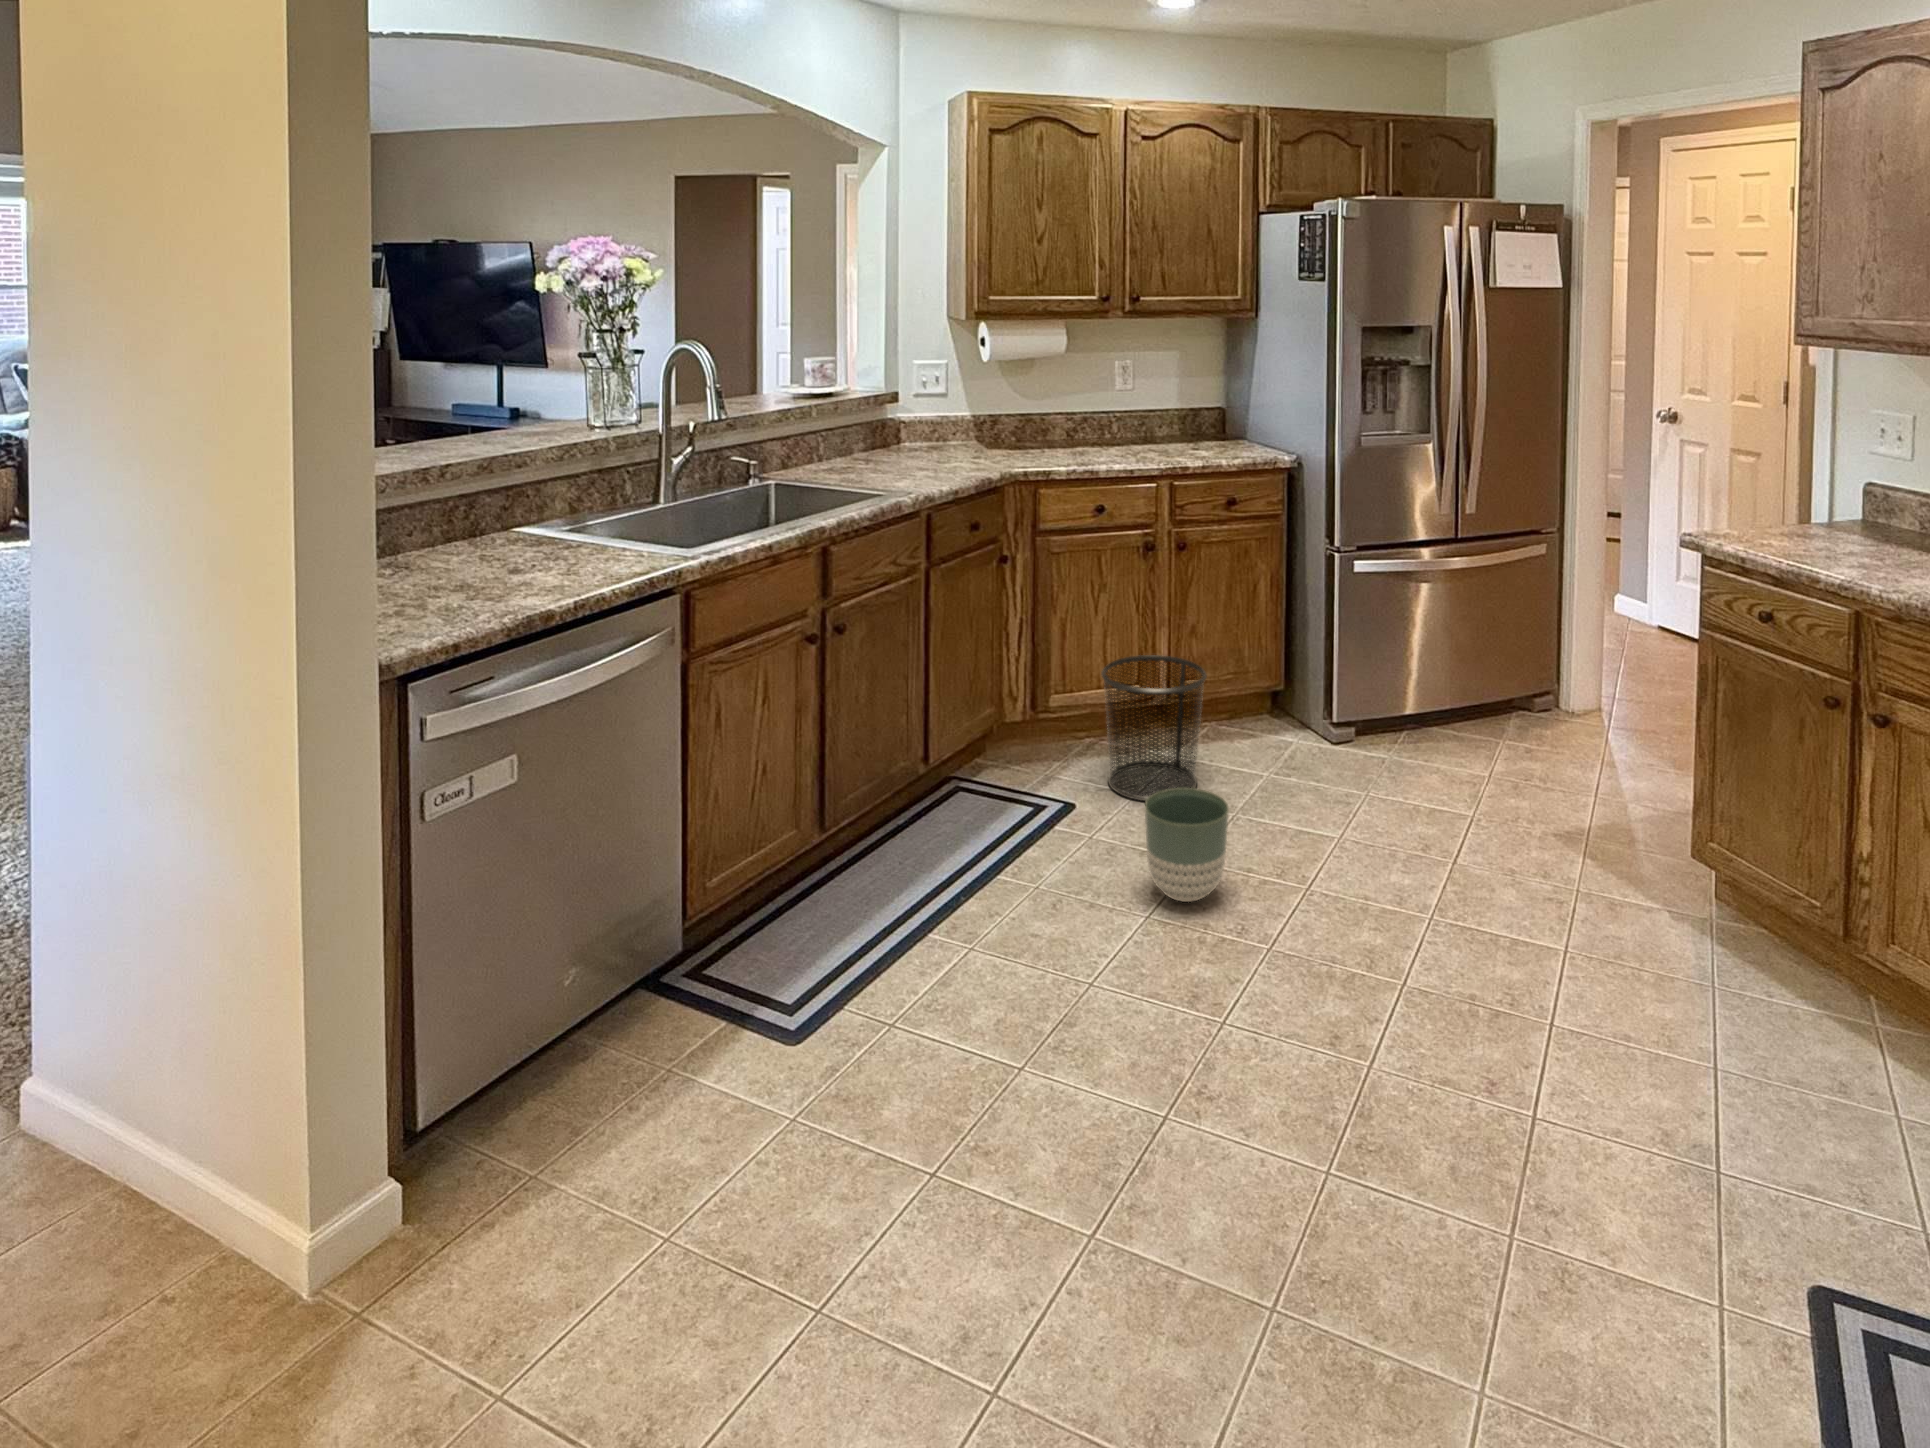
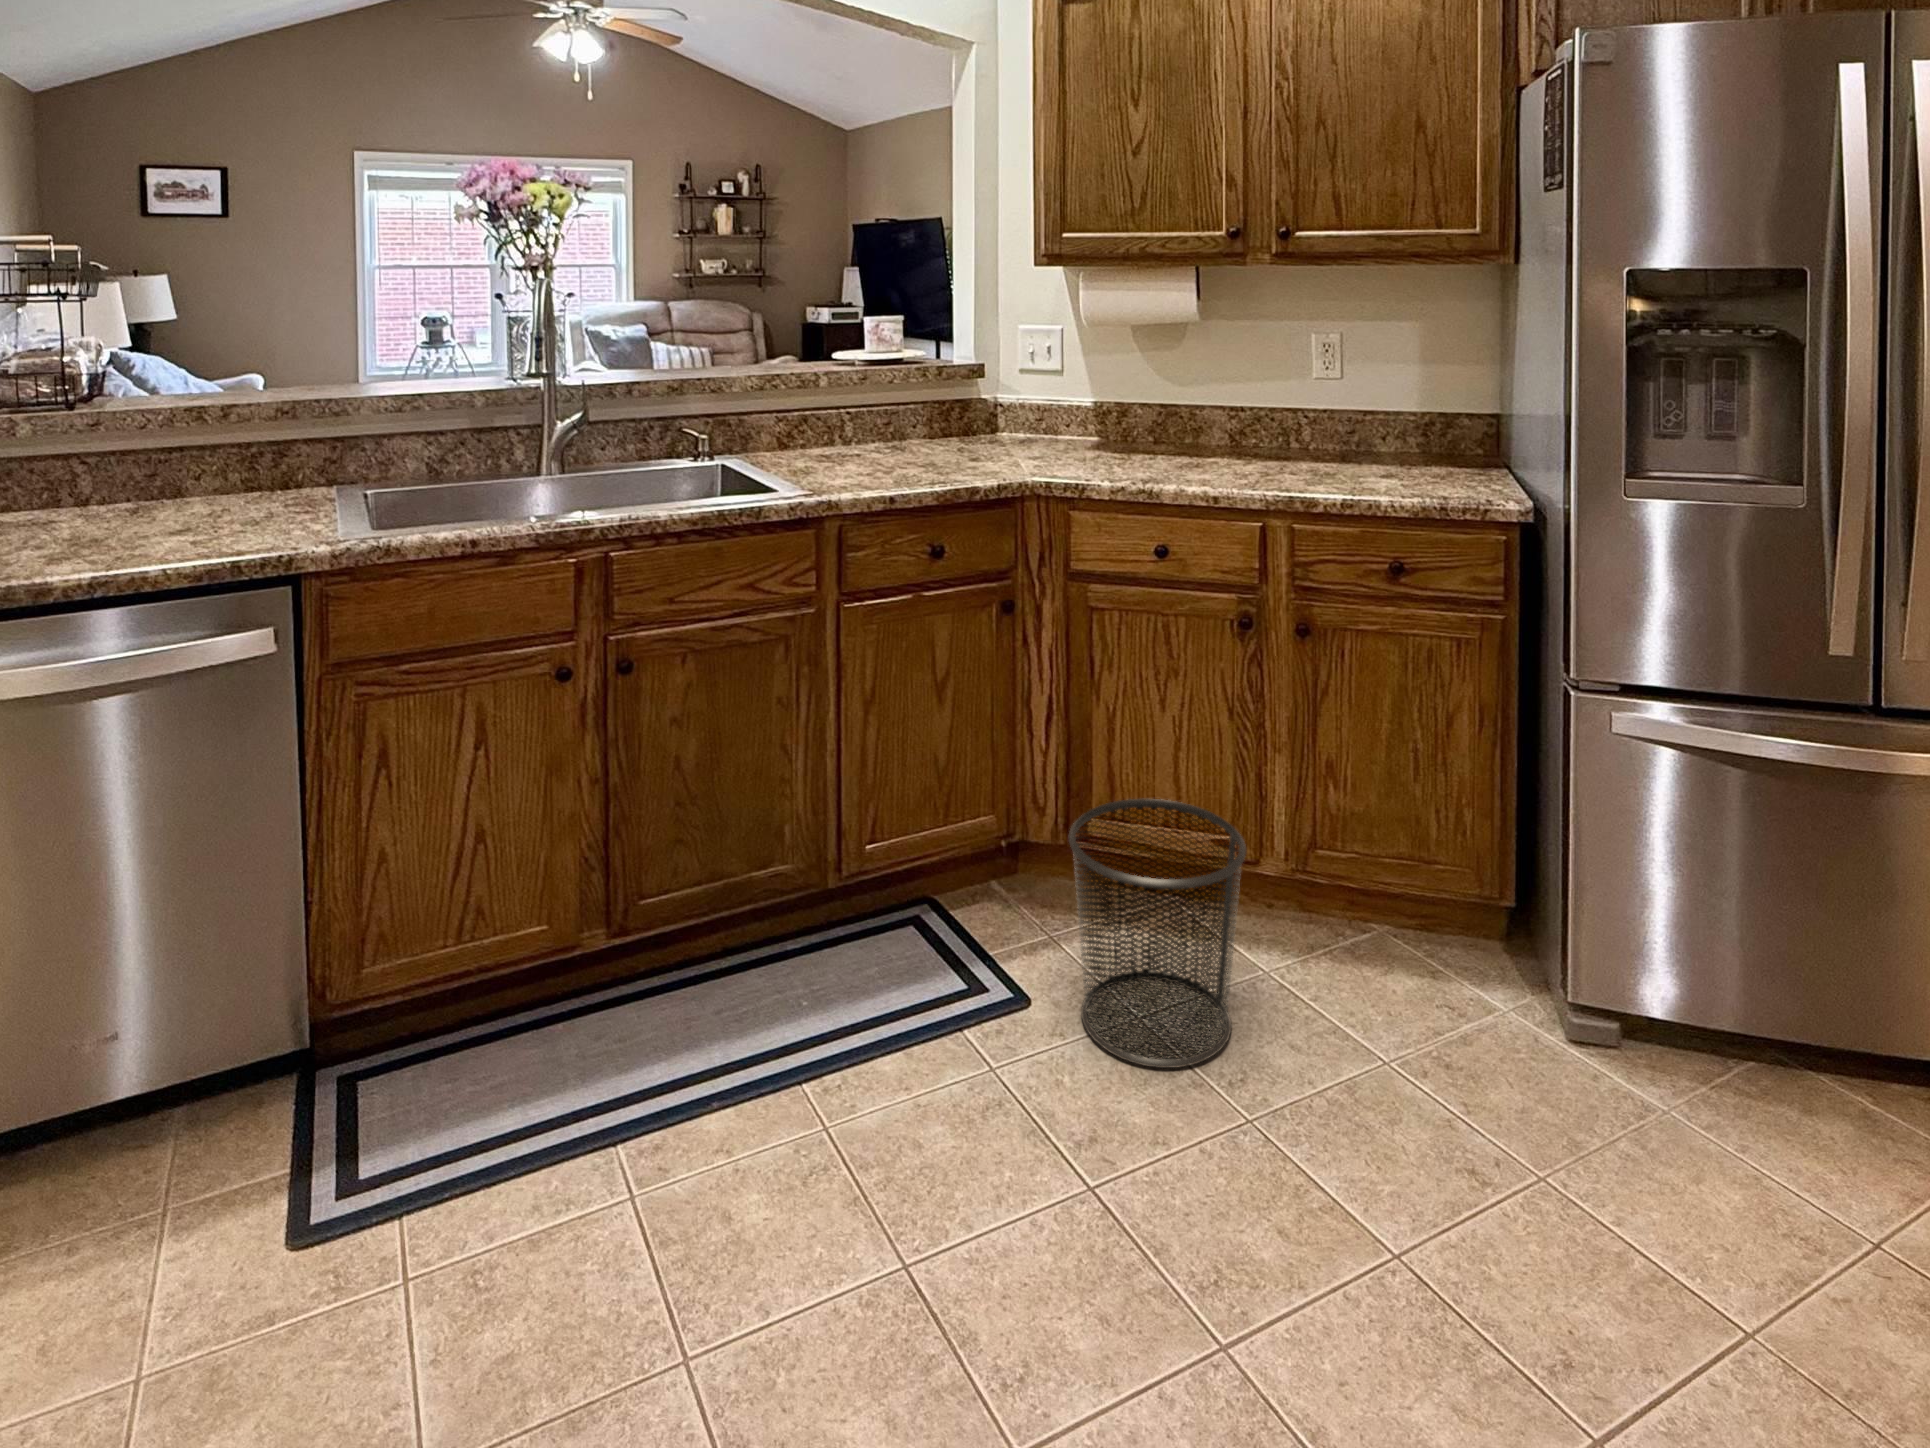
planter: present [1145,788,1229,902] -> none [892,1069,1046,1309]

